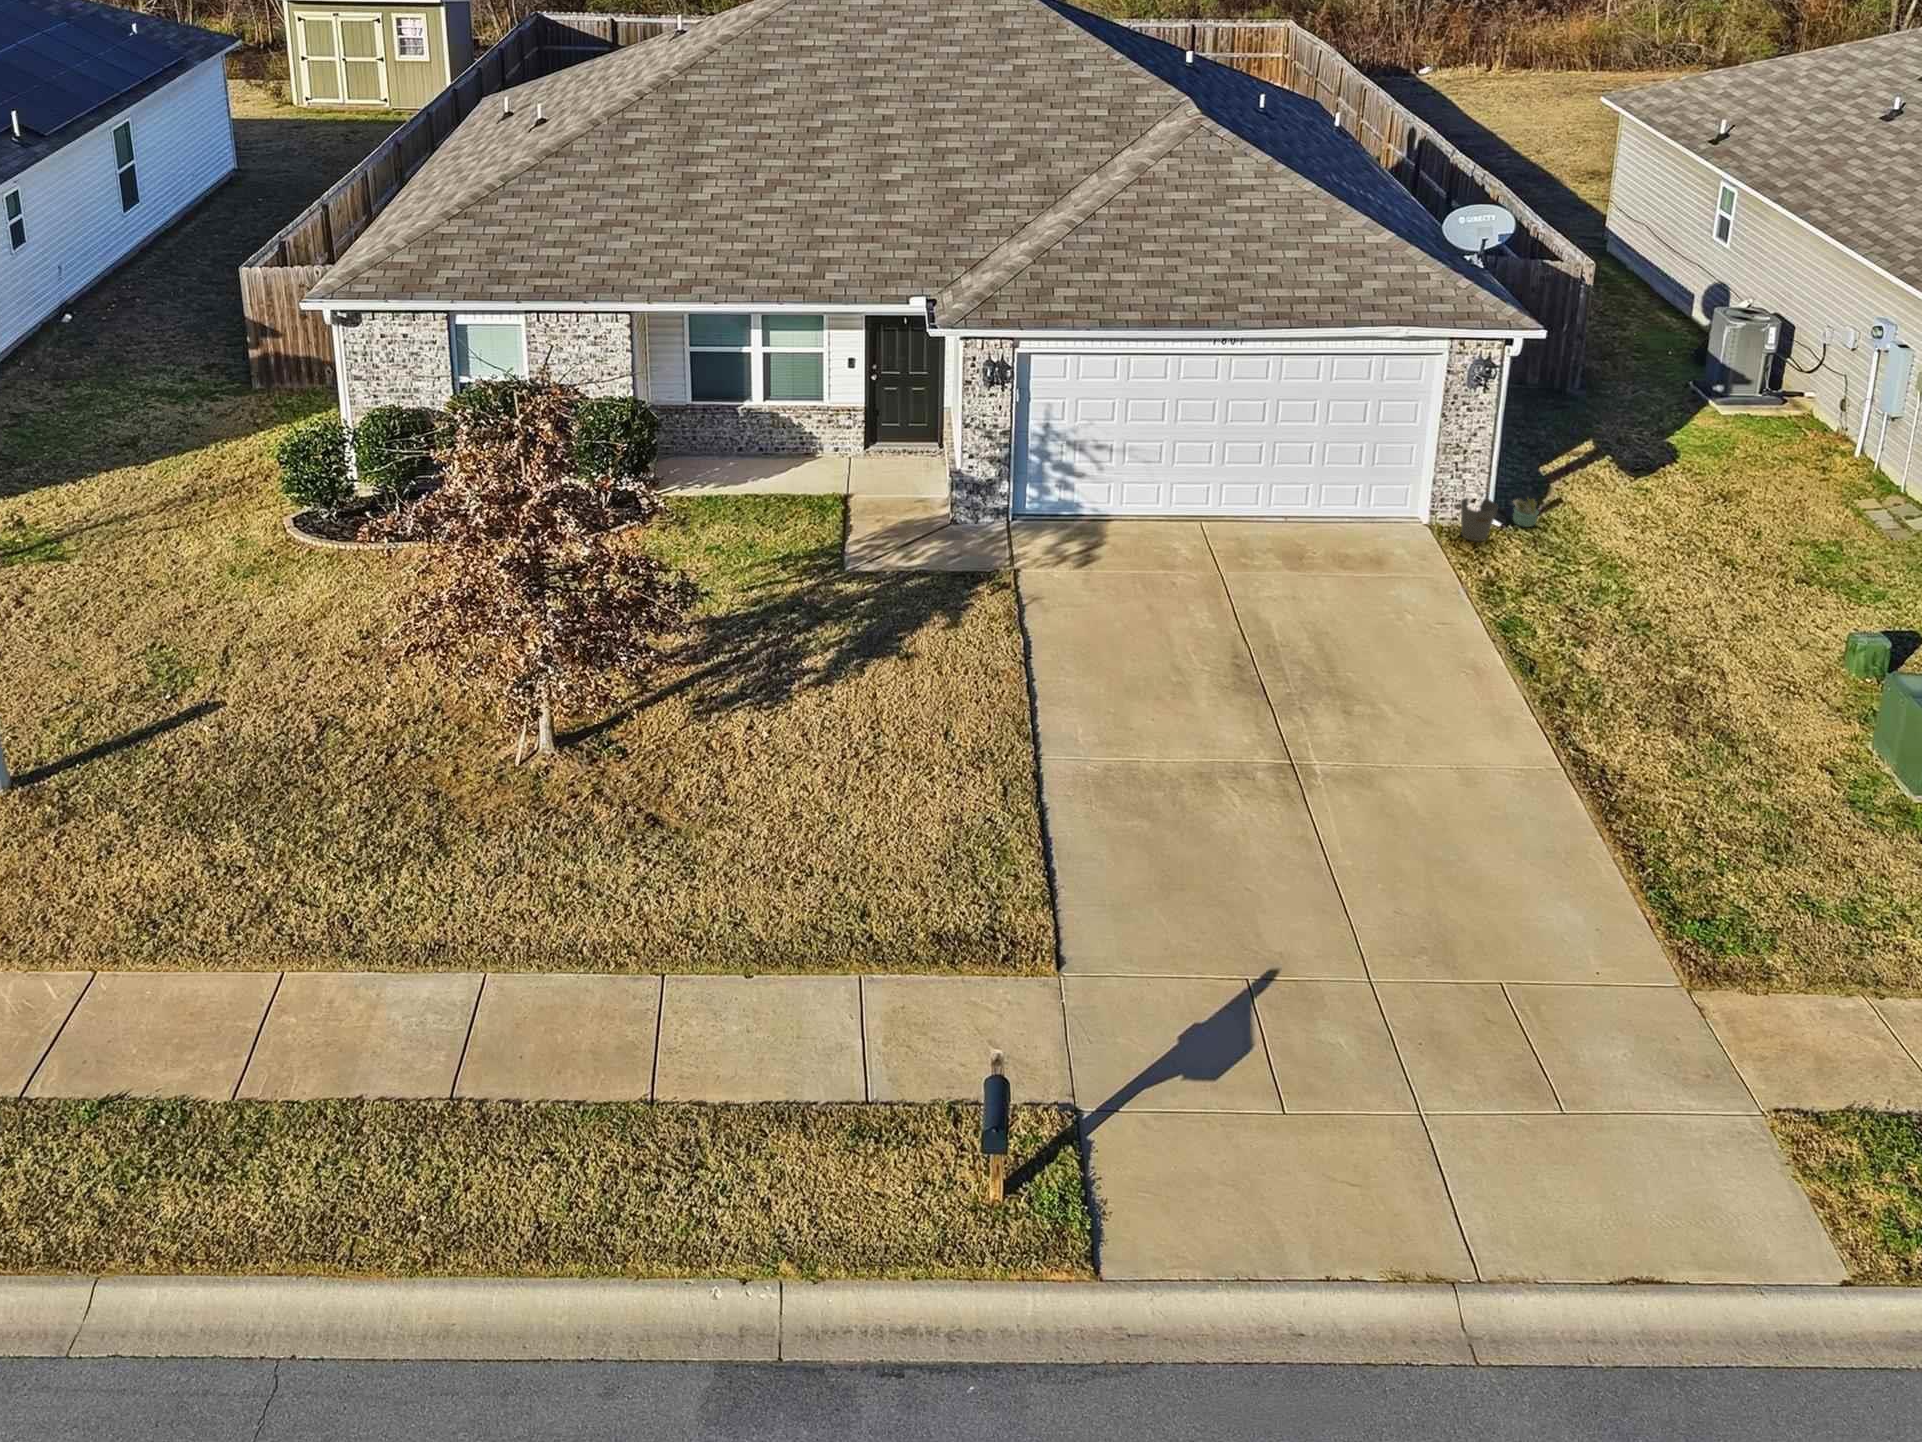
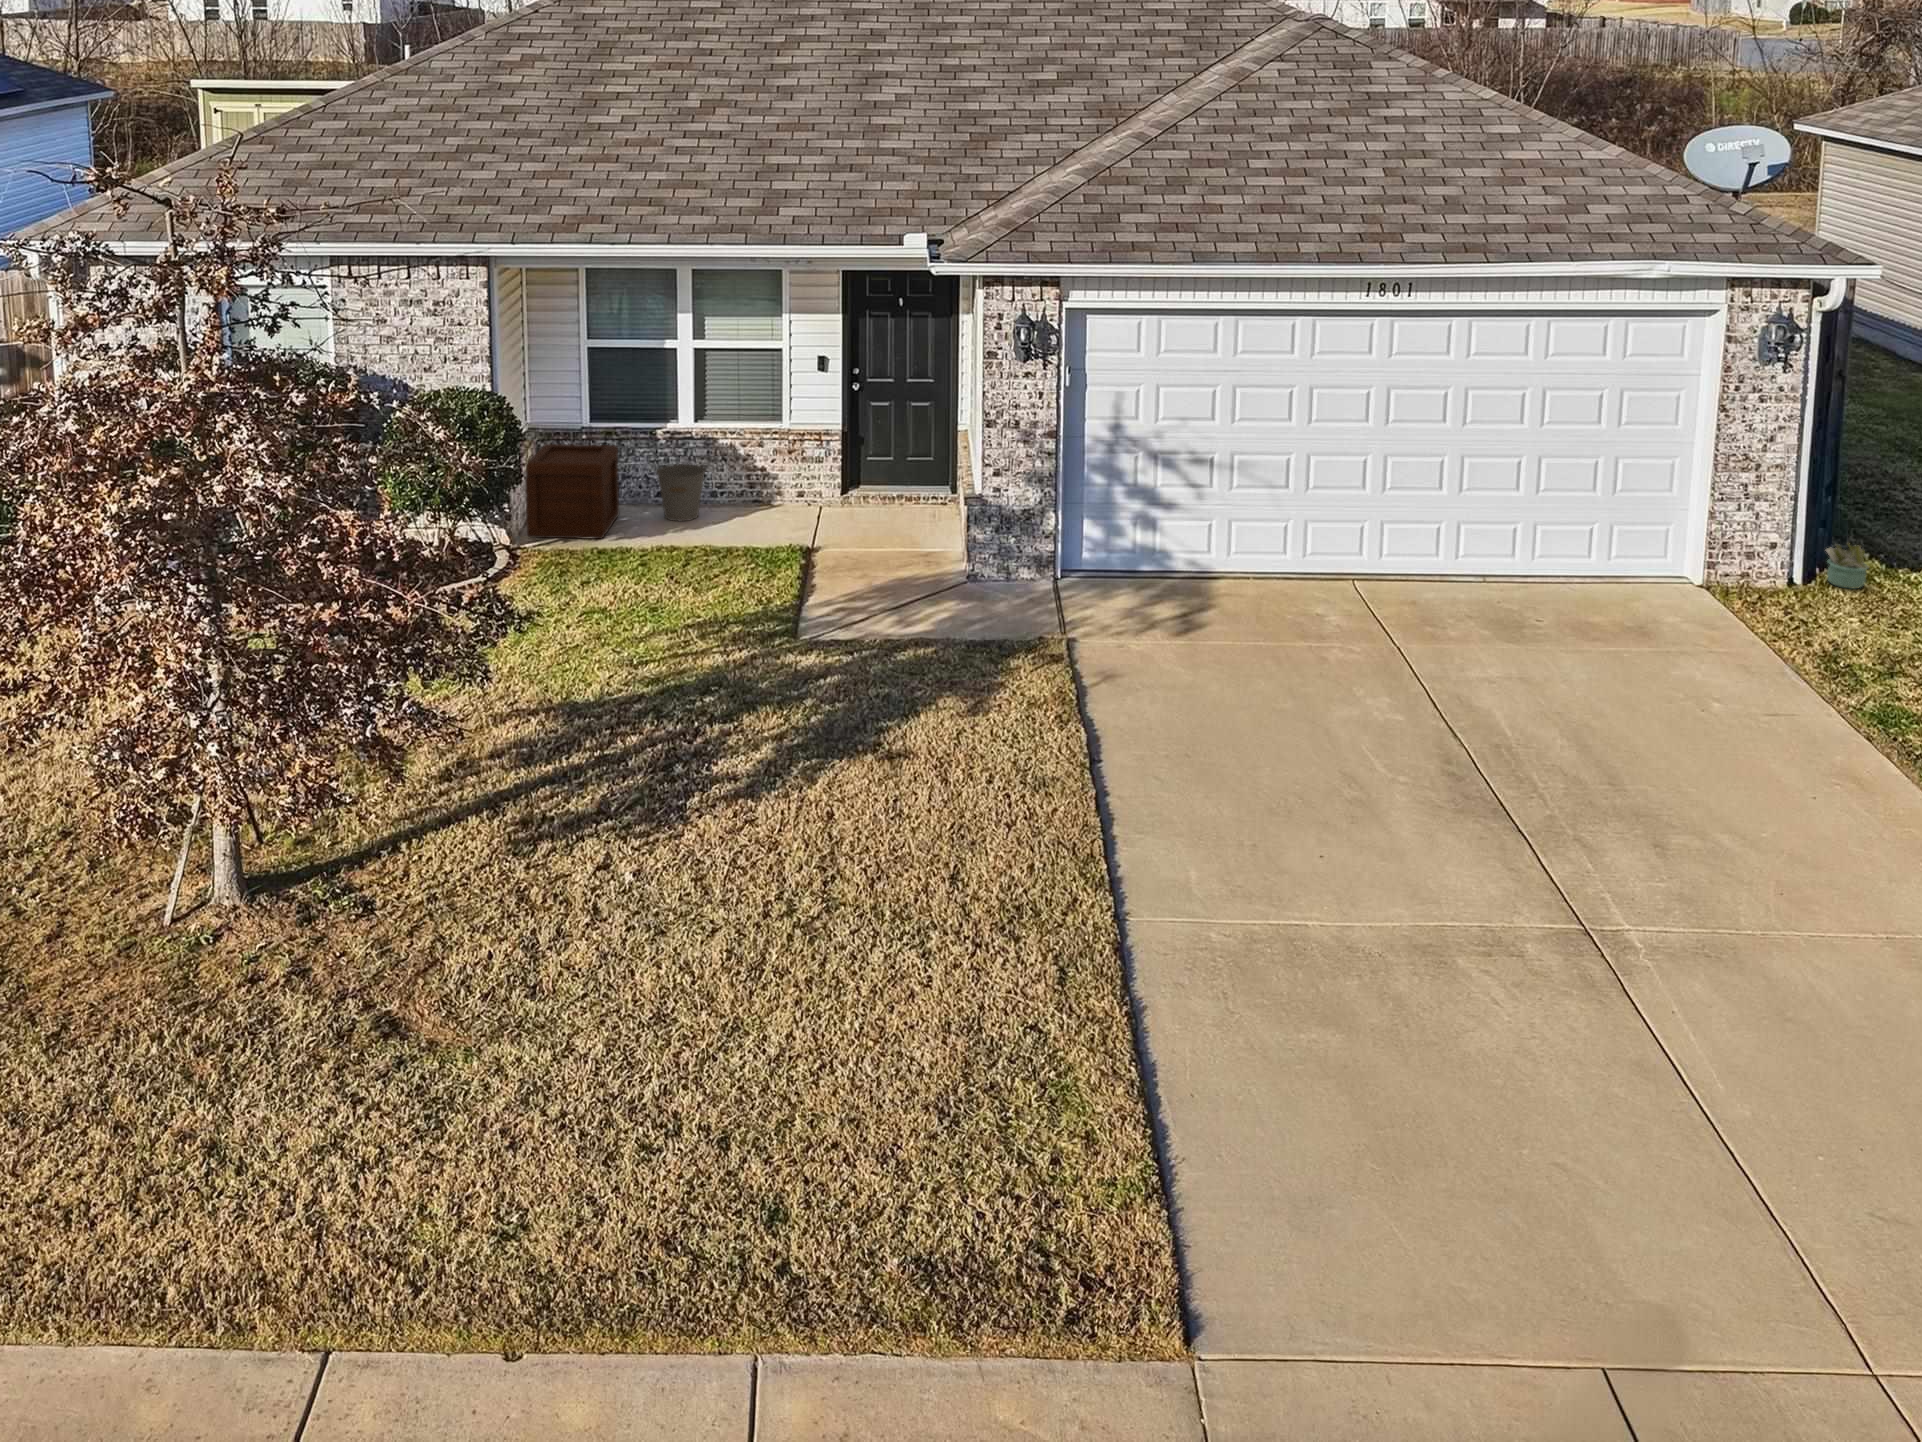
wooden crate: none [652,420,713,488] -> present [525,444,619,539]
bucket: present [1461,498,1498,541] -> present [657,464,705,521]

